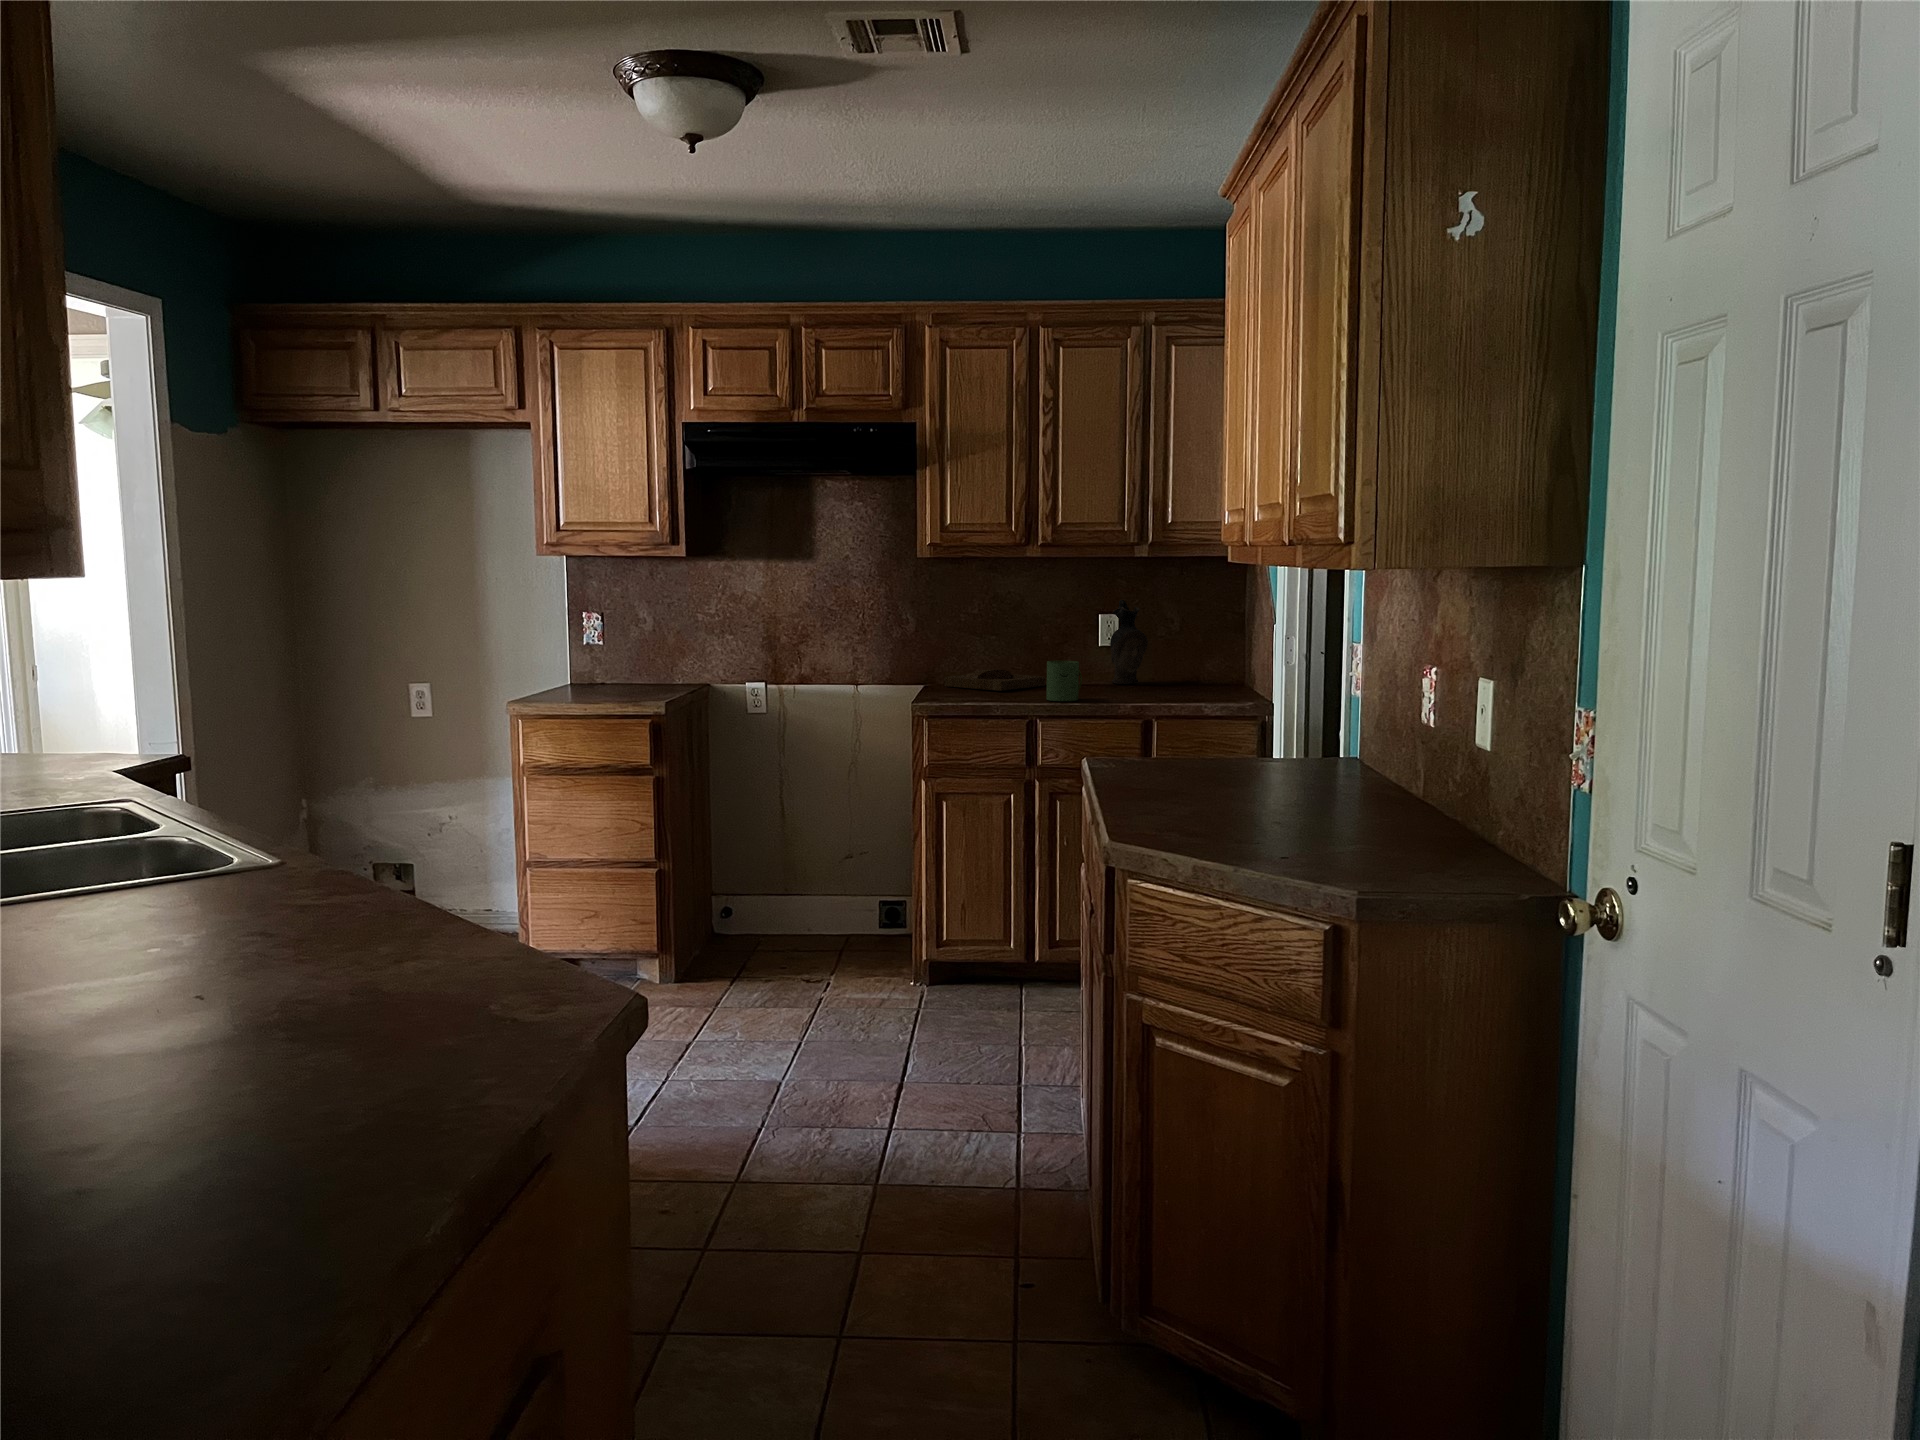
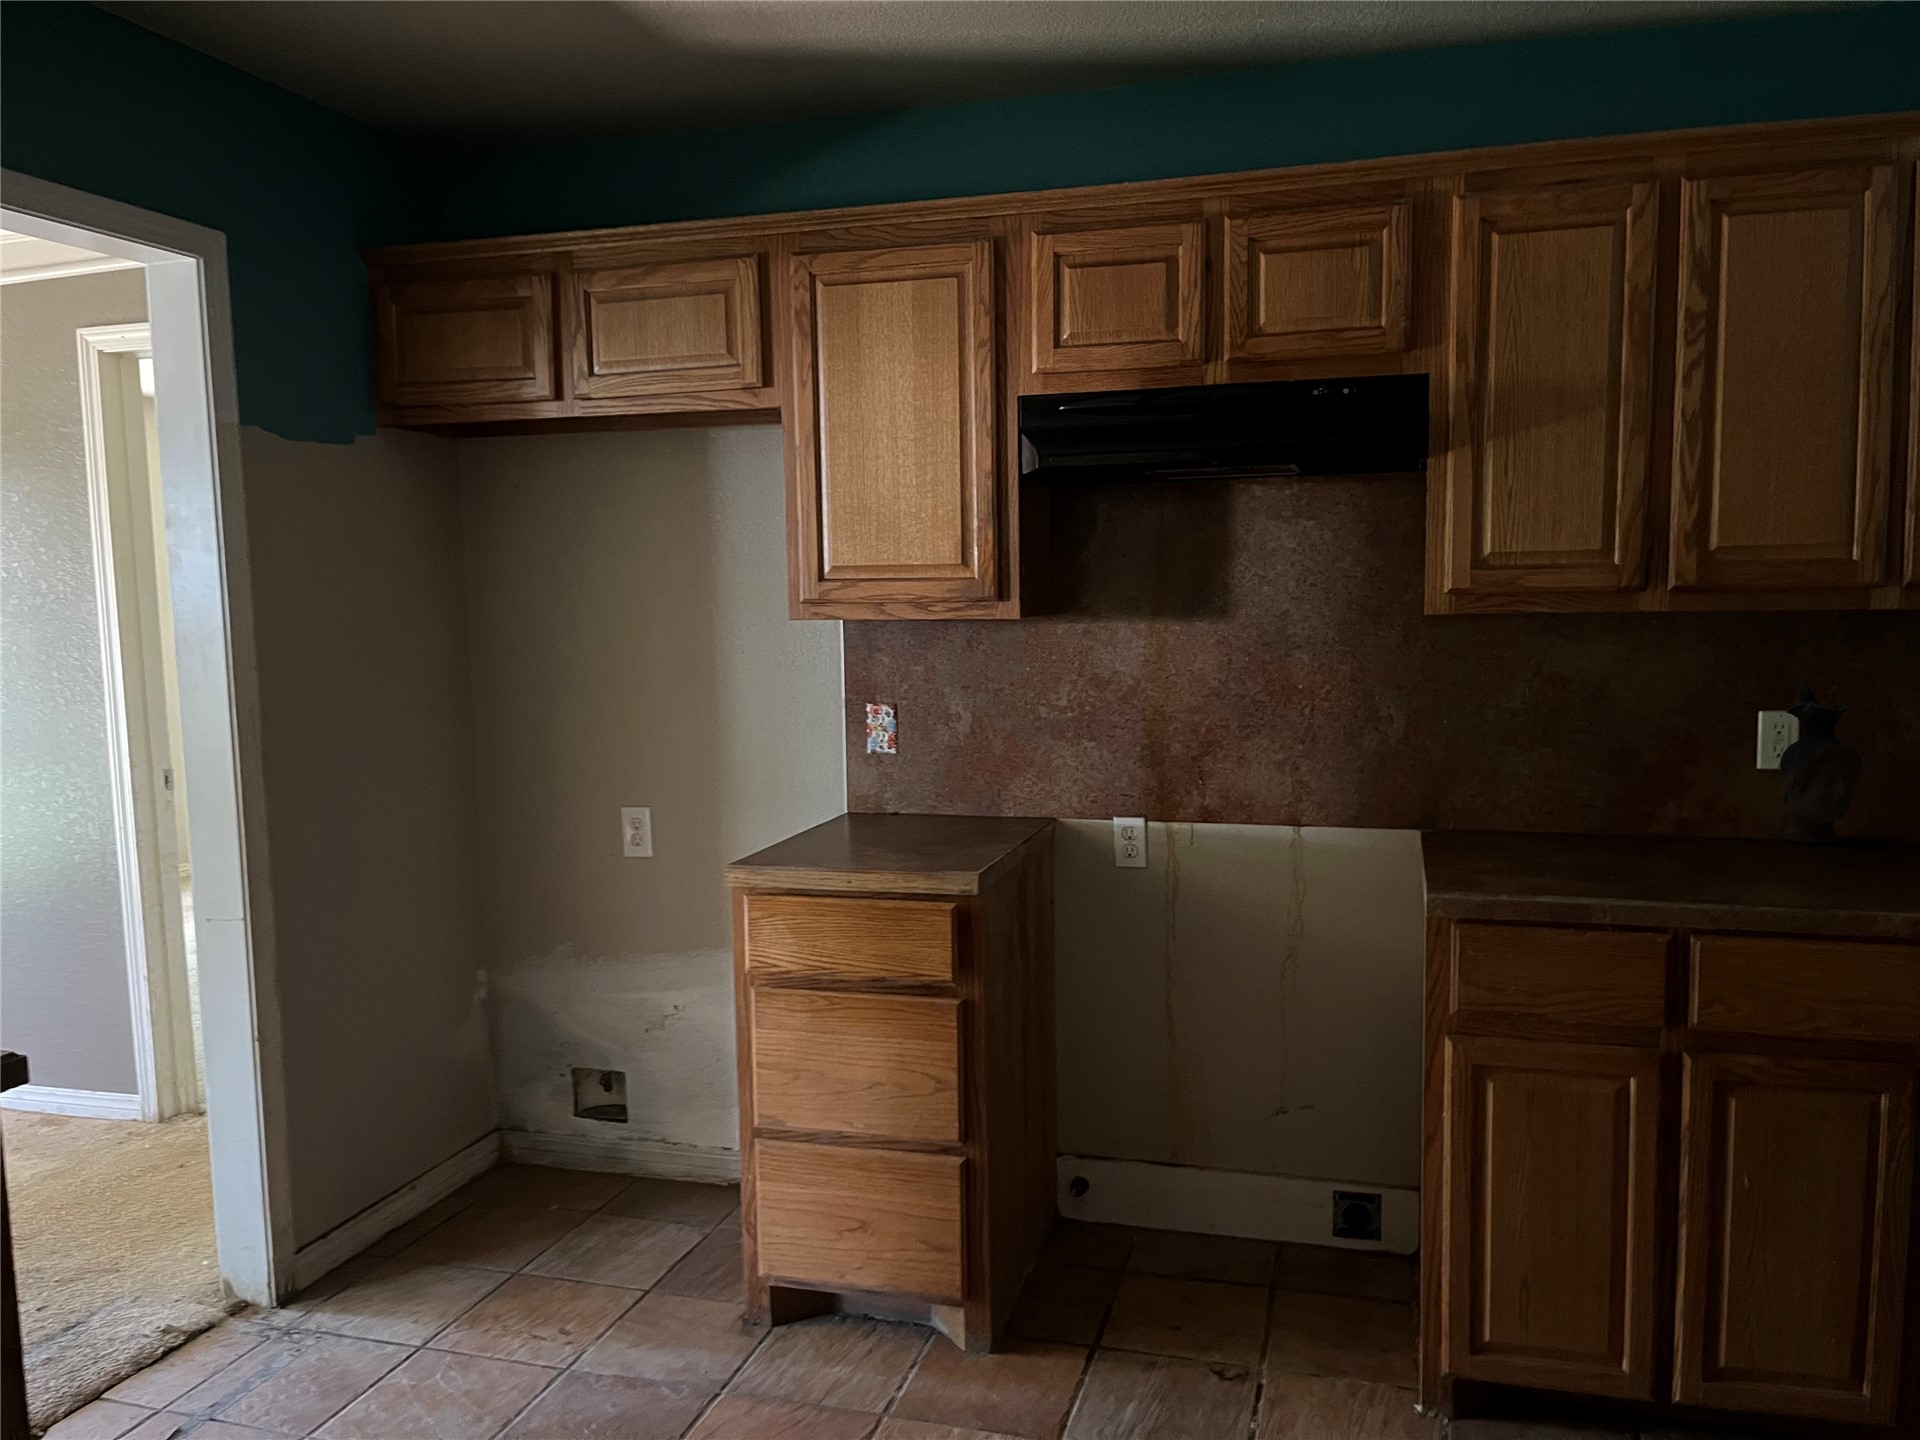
mug: present [1047,661,1082,701] -> none [1692,814,1768,898]
tray: present [944,670,1045,691] -> none [1463,811,1655,859]

